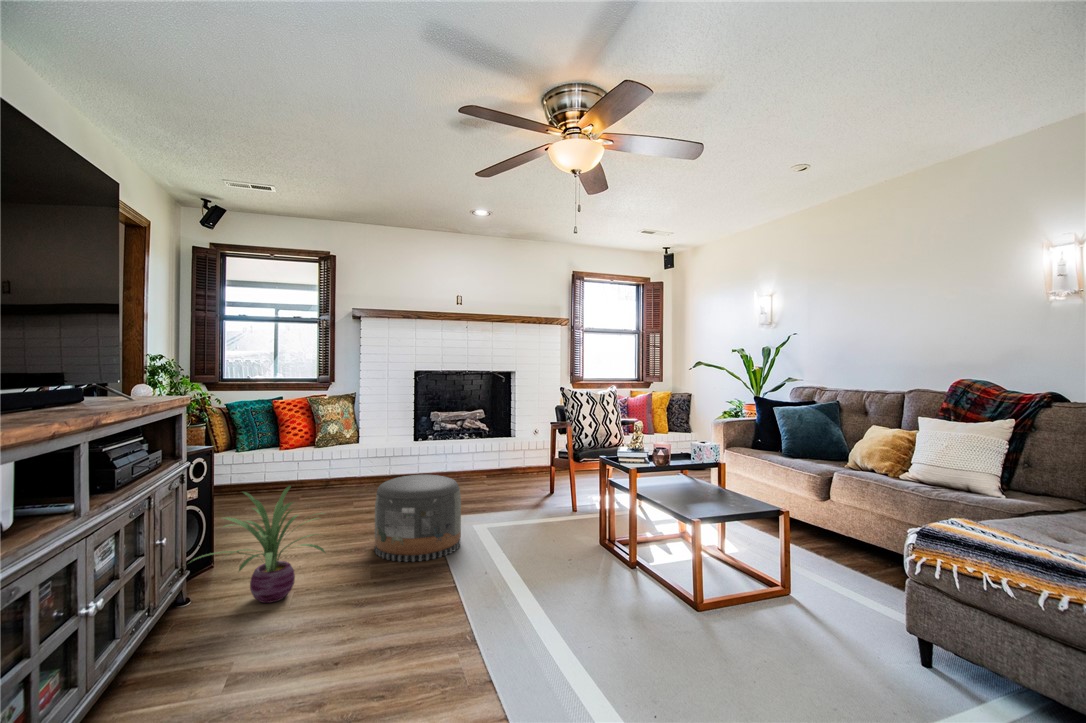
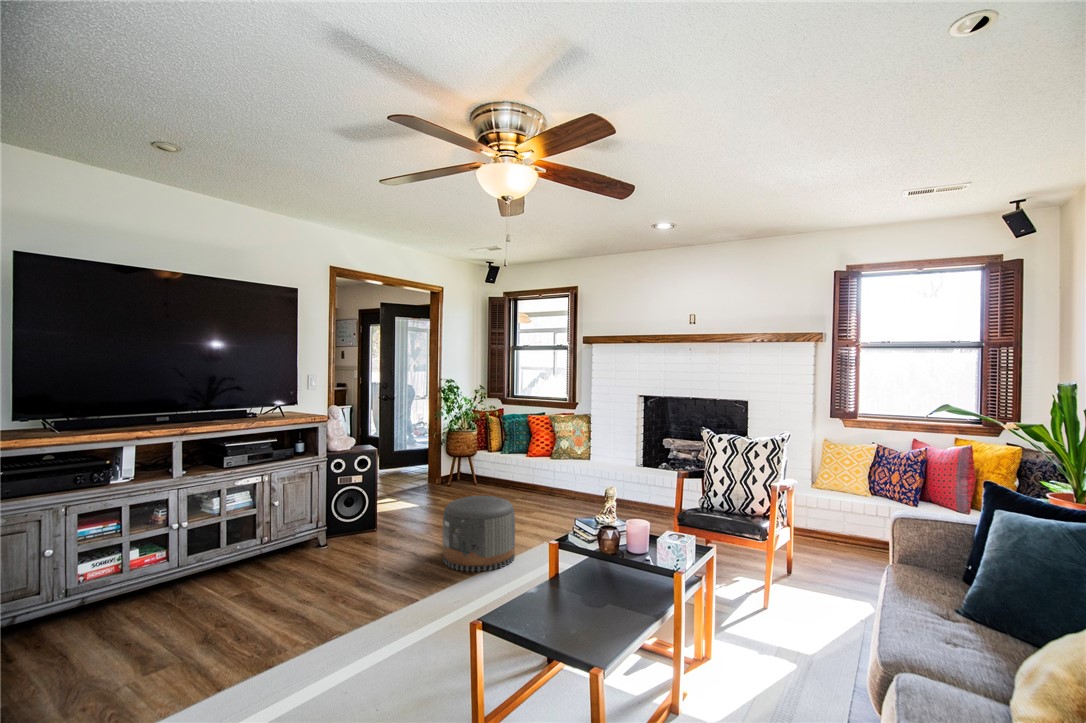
decorative plant: present [194,486,325,603] -> none [322,483,395,560]

